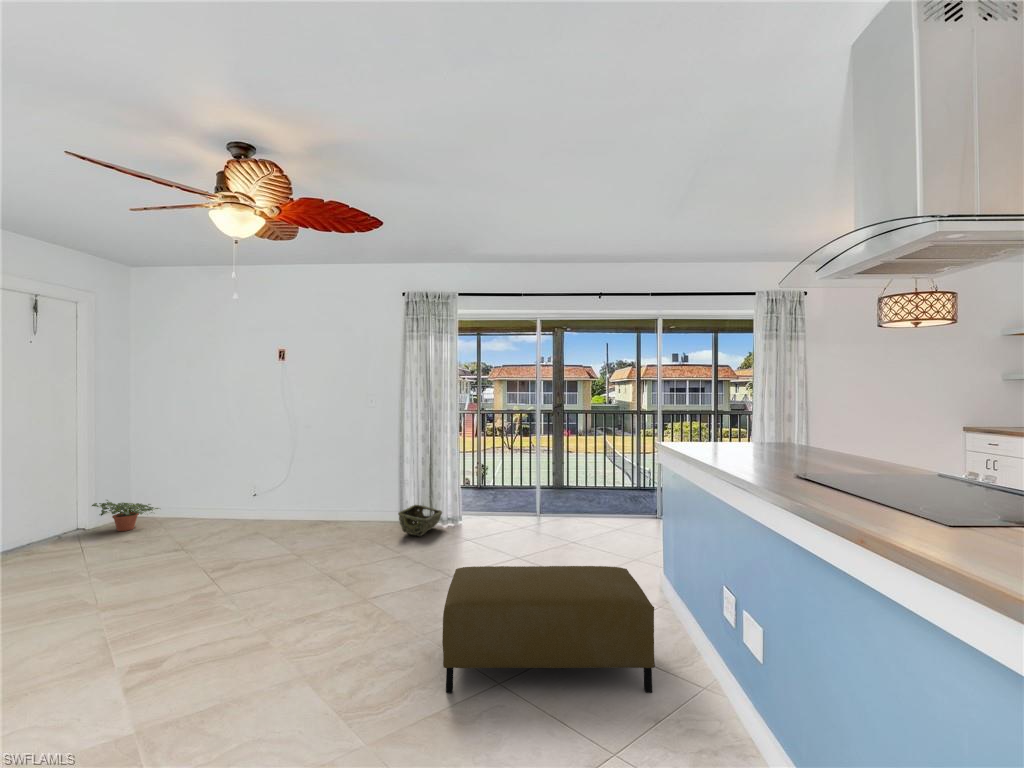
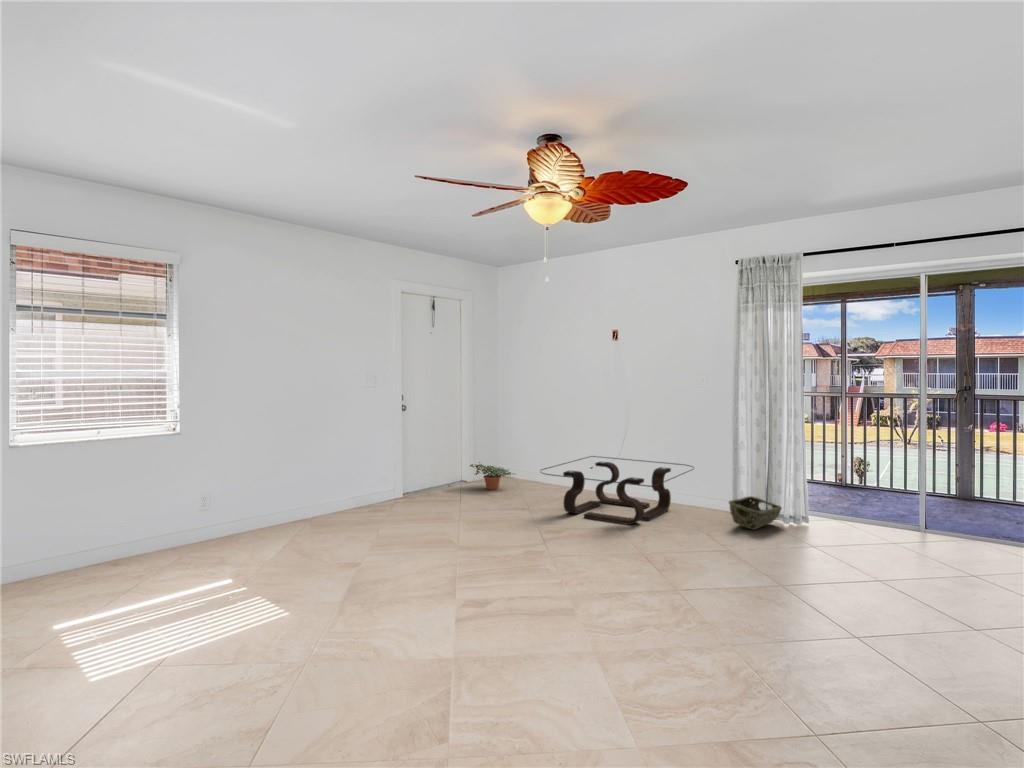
coffee table: none [191,480,364,551] -> present [542,456,692,525]
ottoman: present [442,566,655,693] -> none [746,551,996,715]

